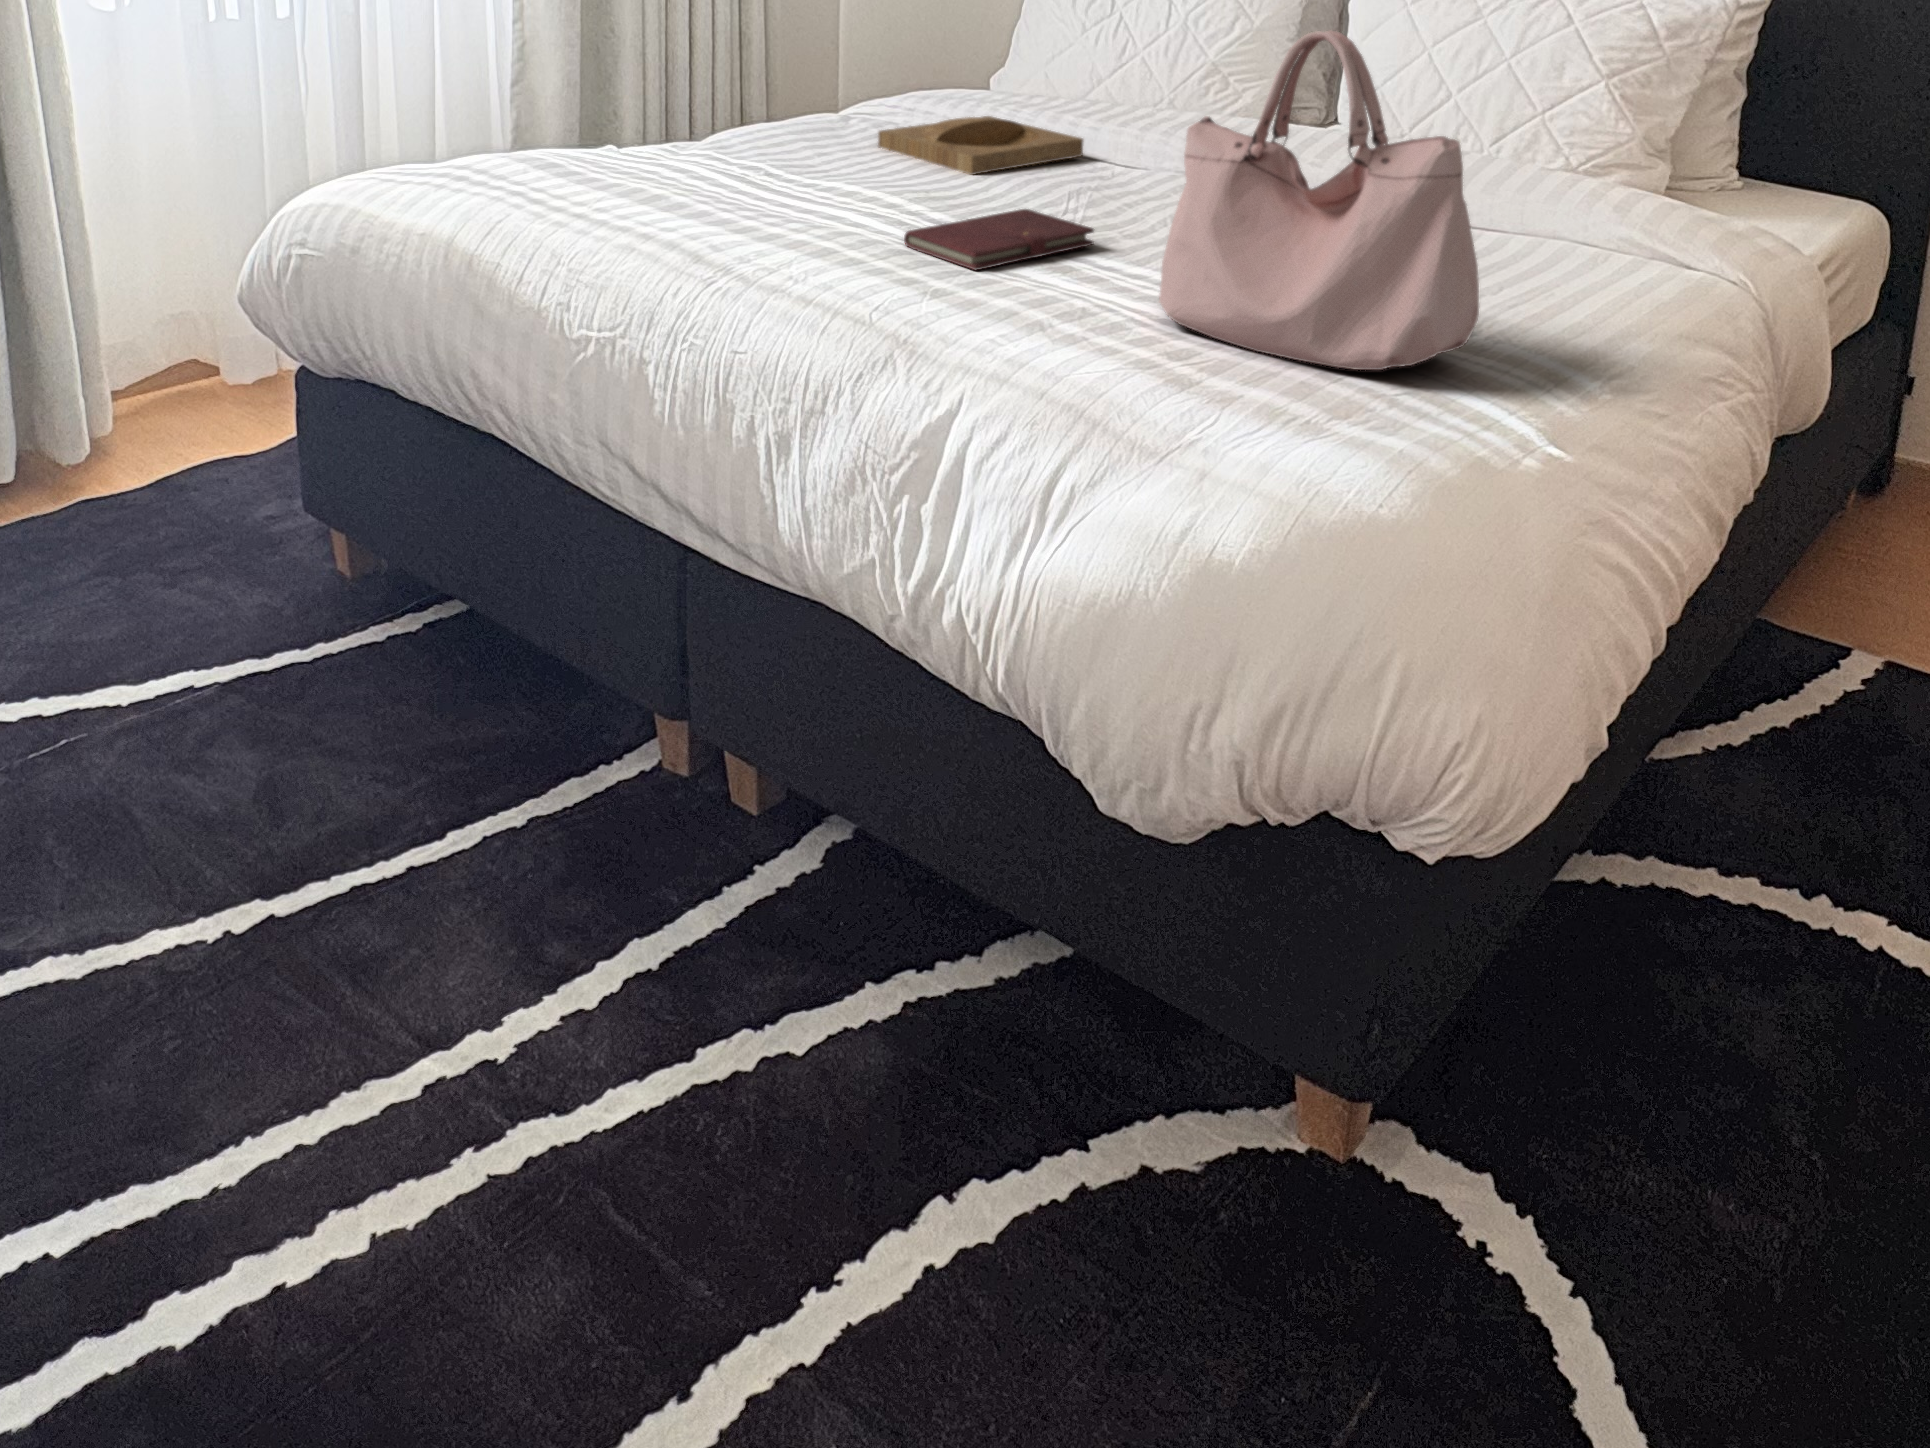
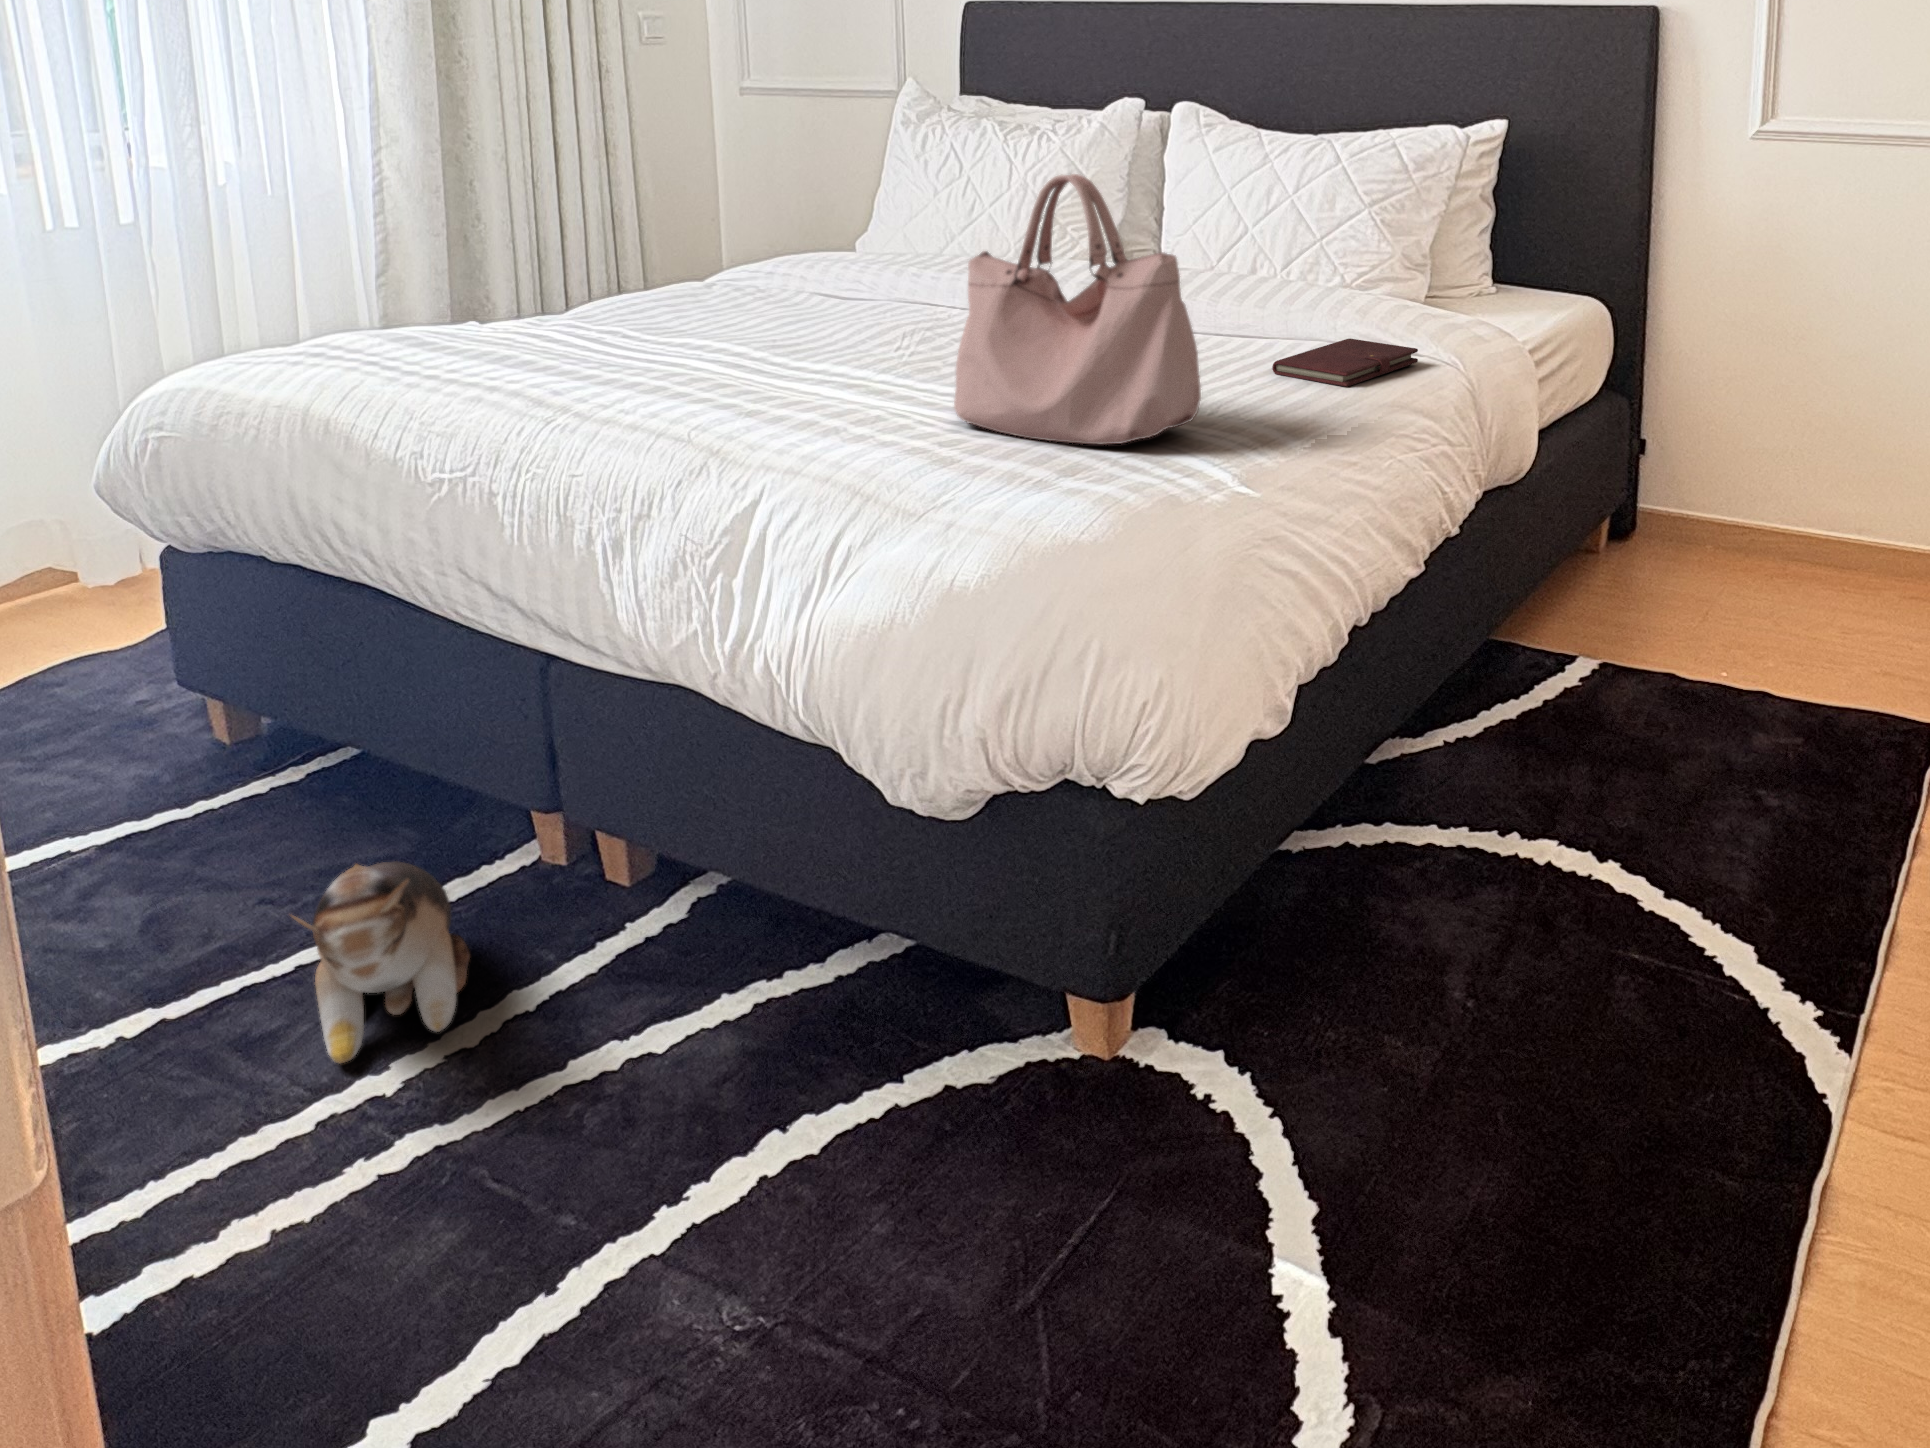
tray: present [878,116,1083,175] -> none [734,273,925,323]
notebook: present [904,209,1094,270] -> present [1272,339,1418,387]
plush toy: none [411,772,589,1007] -> present [291,861,469,1063]

